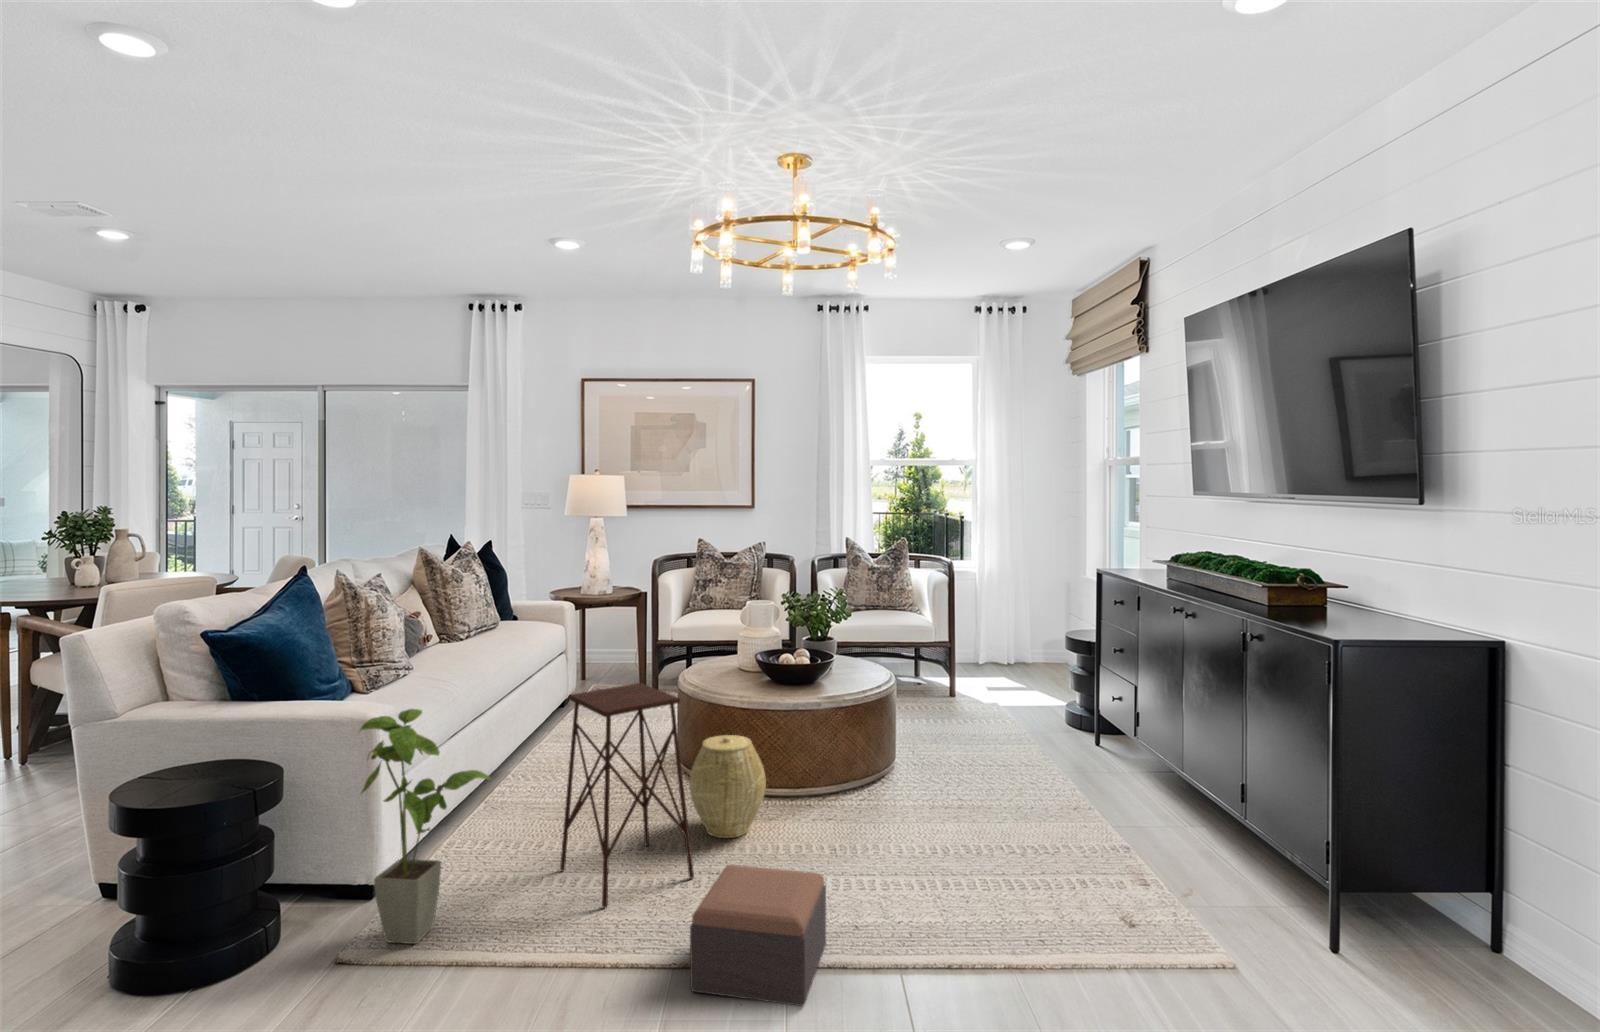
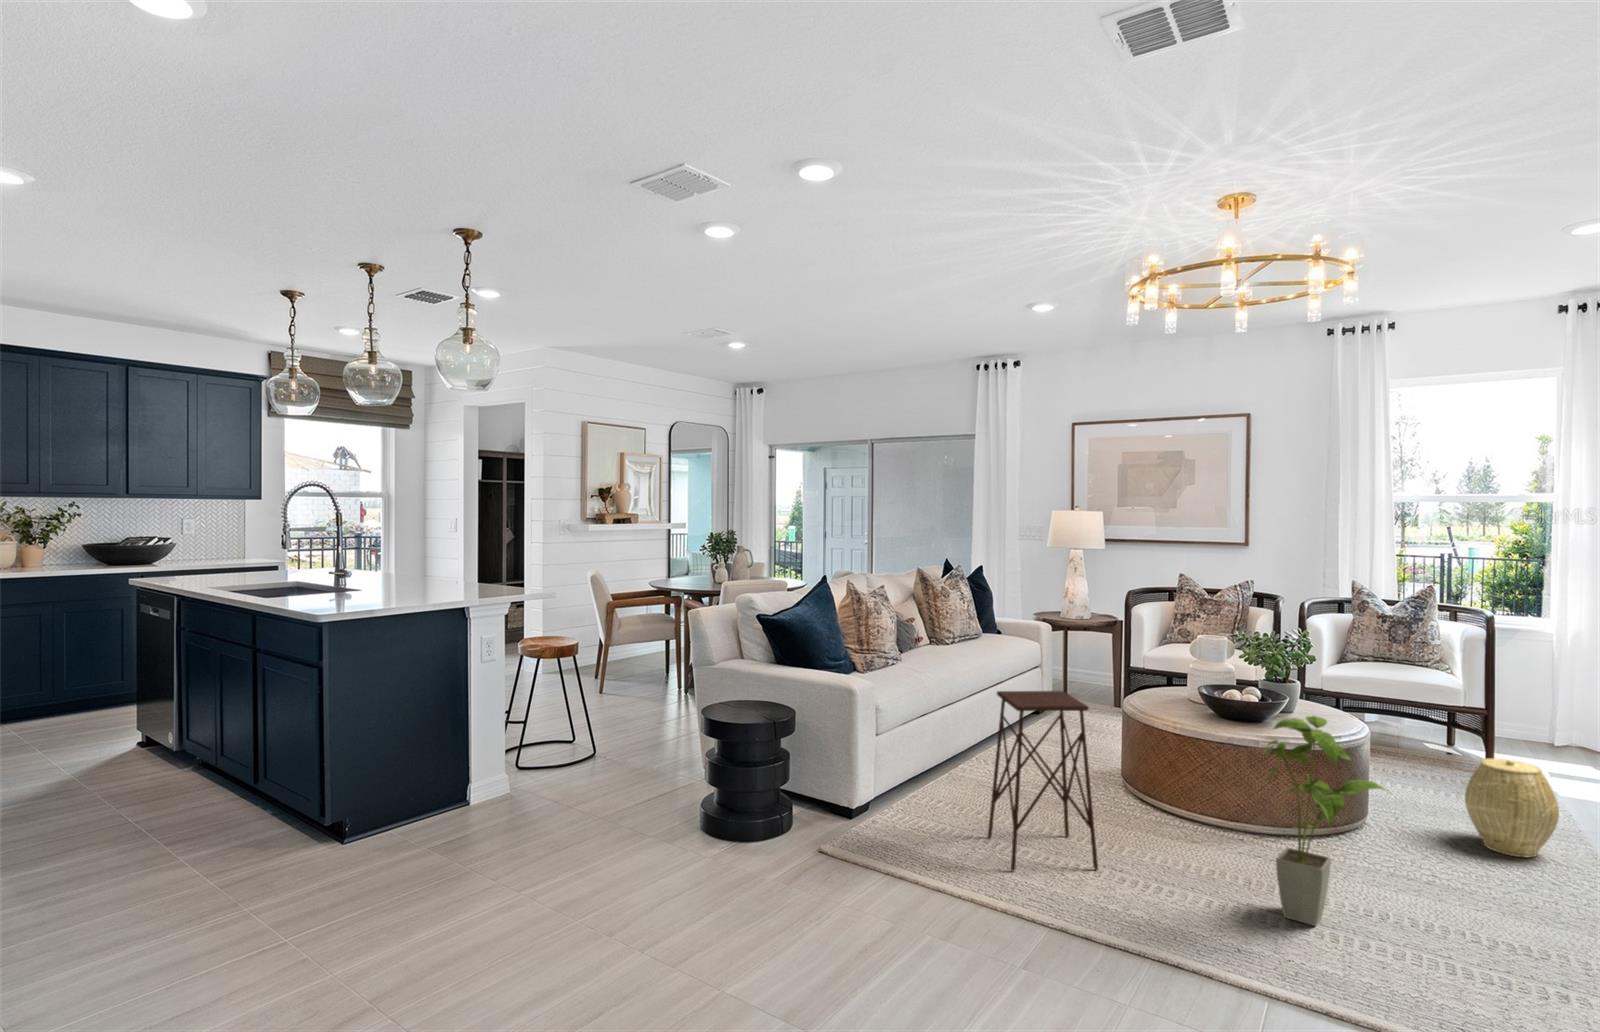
house plant: present [360,709,493,944] -> present [1264,716,1389,926]
woven basket: present [689,735,766,838] -> present [1465,759,1559,857]
footstool: present [690,865,826,1006] -> none [1059,855,1201,988]

